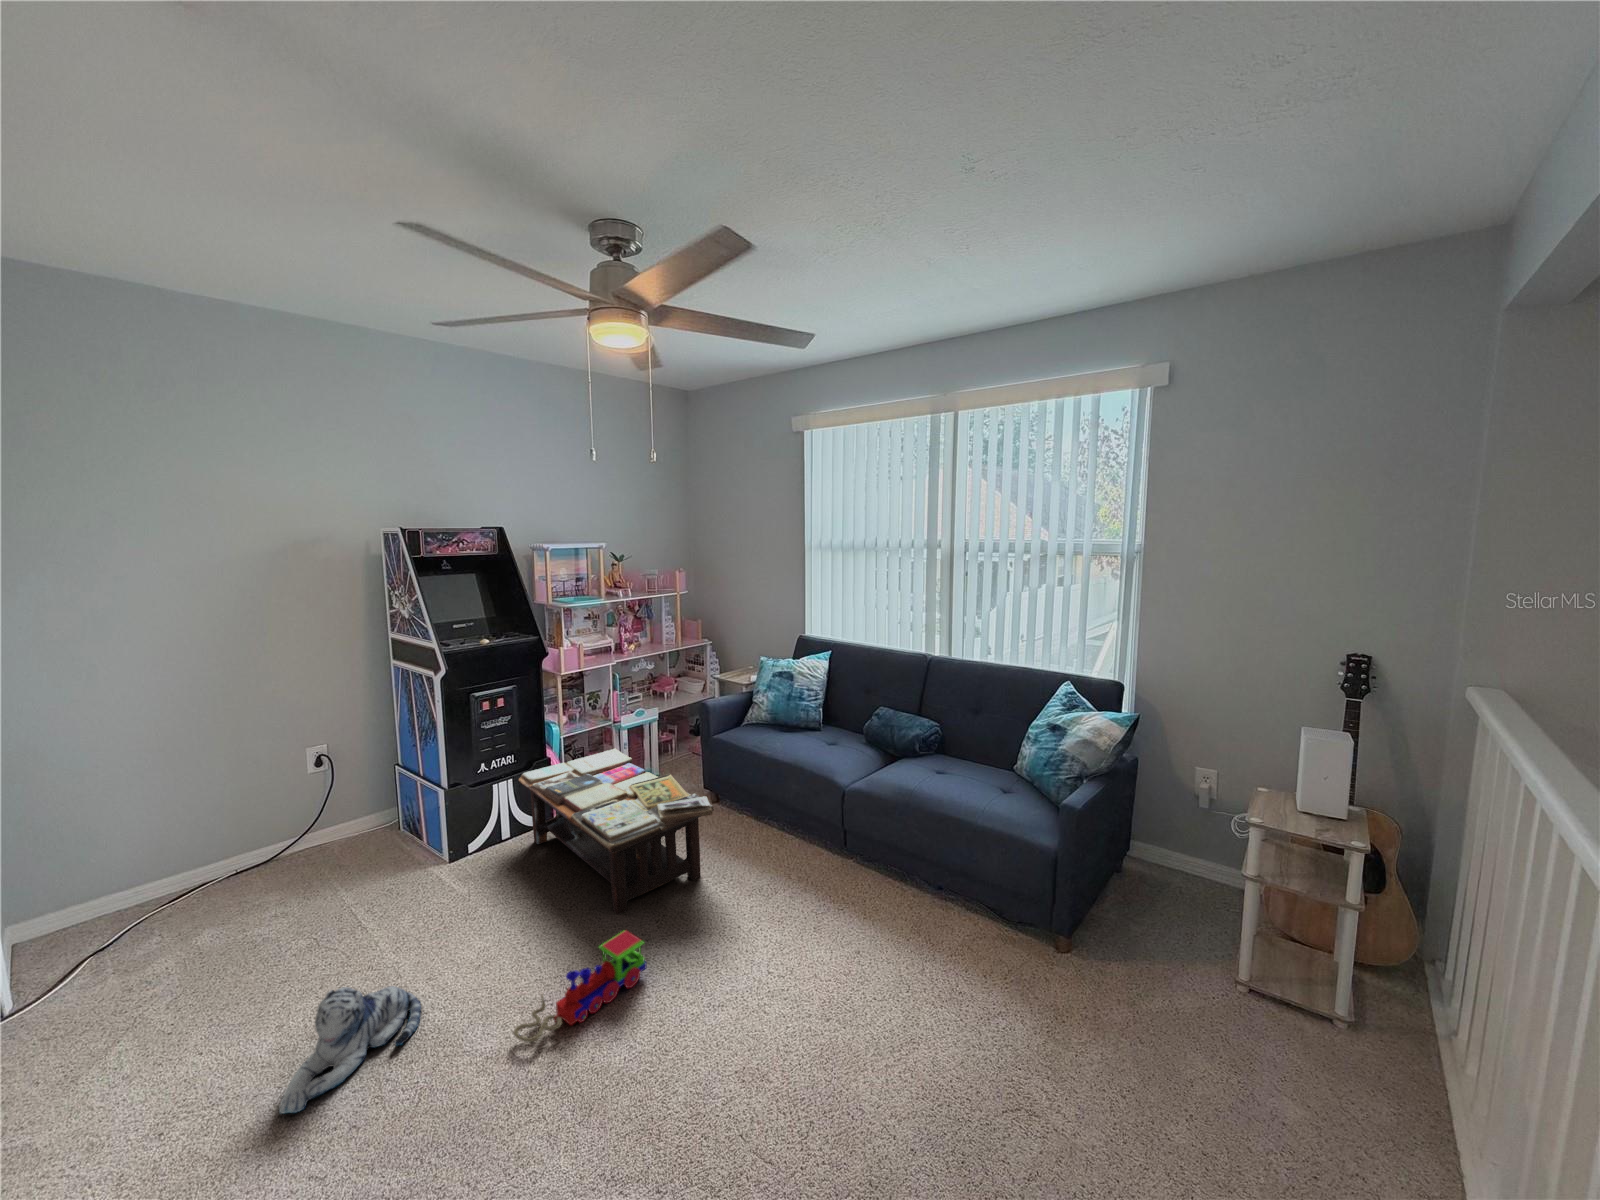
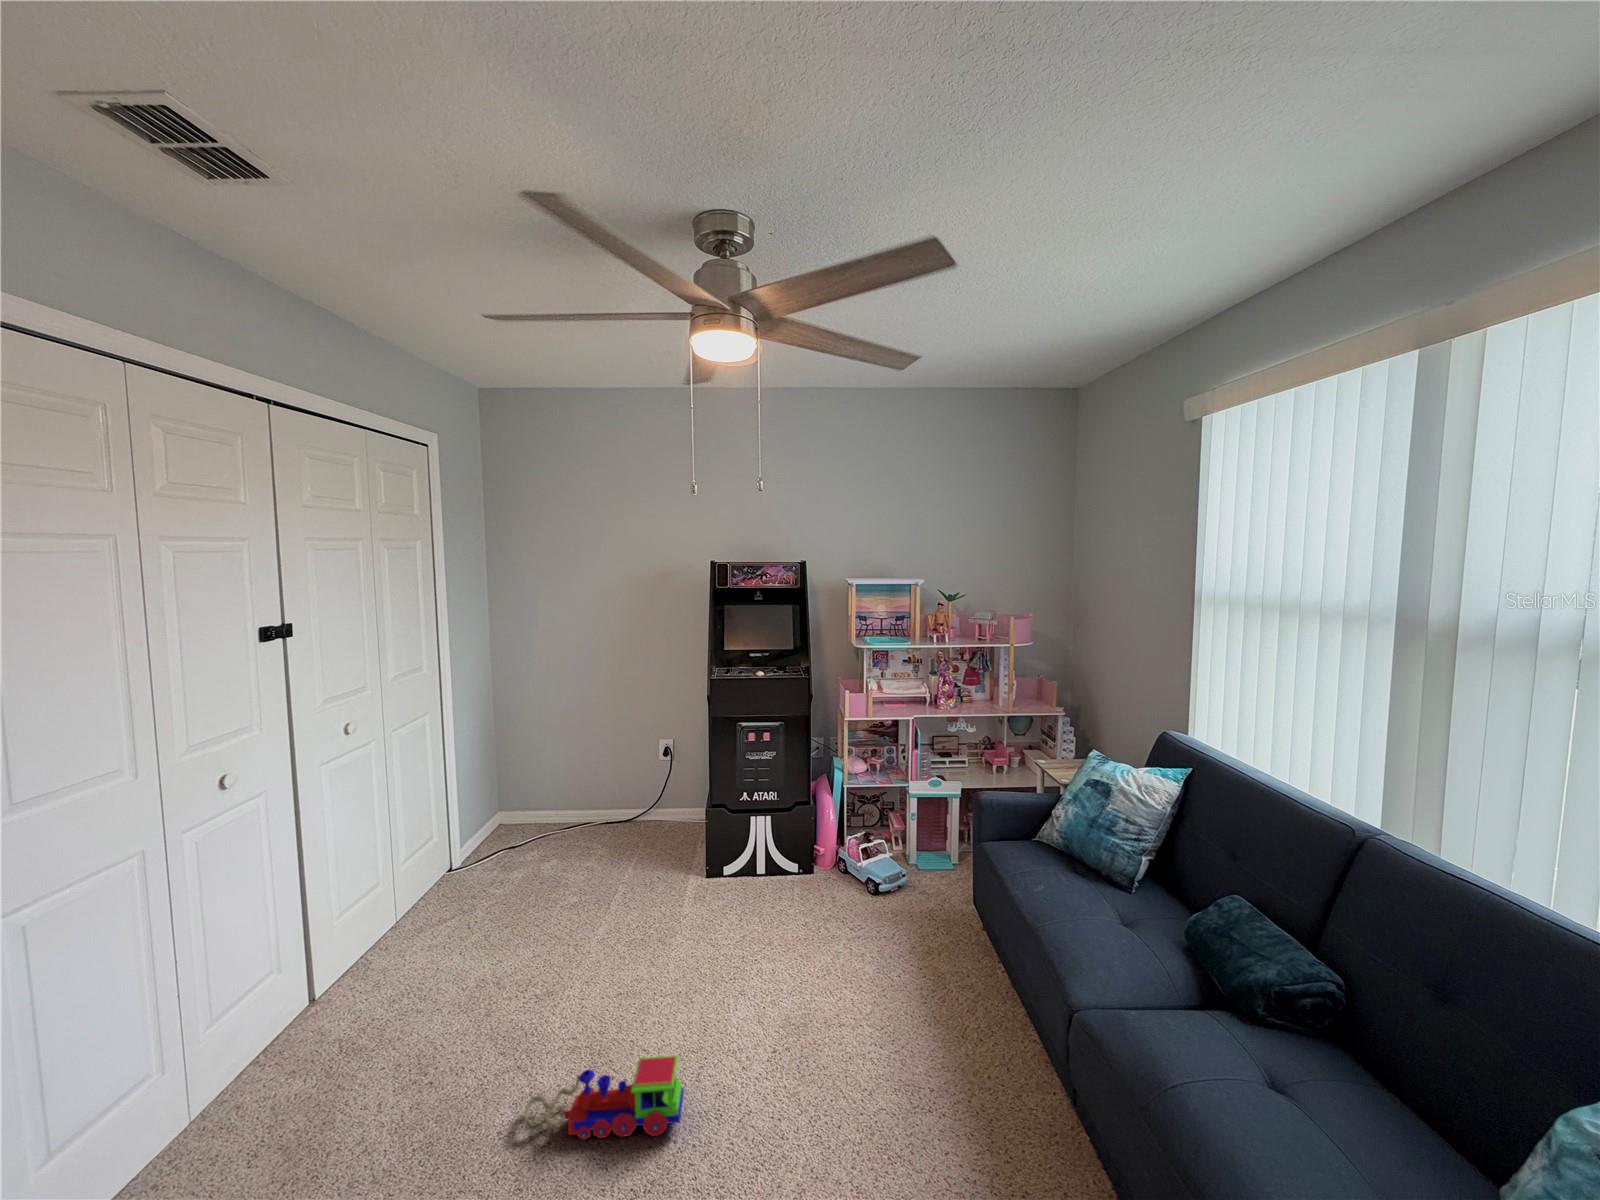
coffee table: present [518,749,714,915] -> none [726,814,881,1033]
plush toy: present [279,986,421,1113] -> none [399,958,546,1051]

